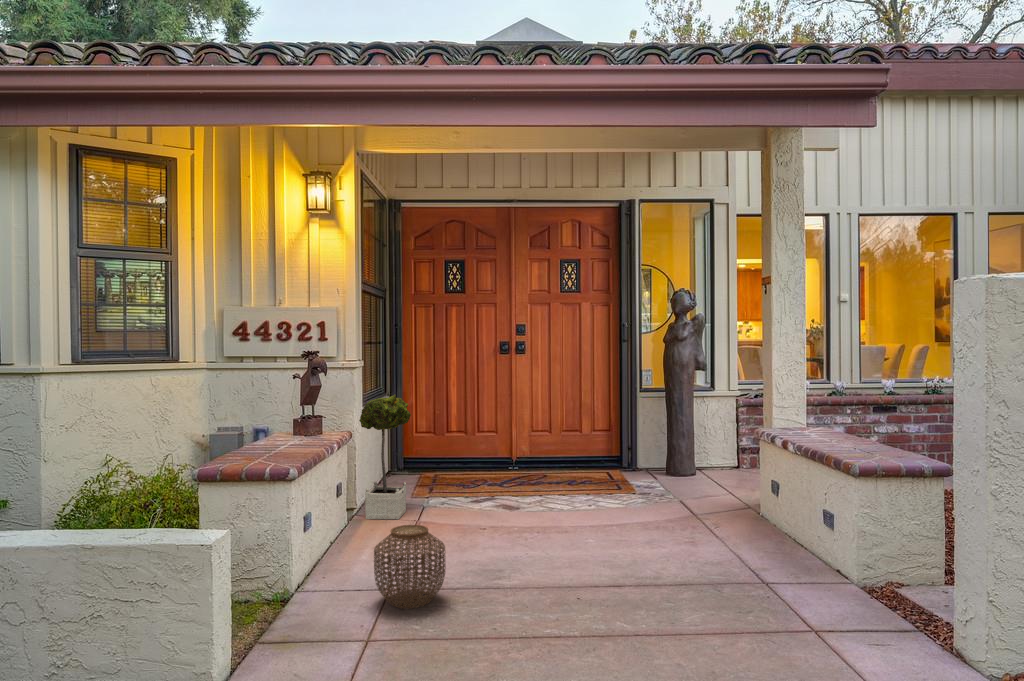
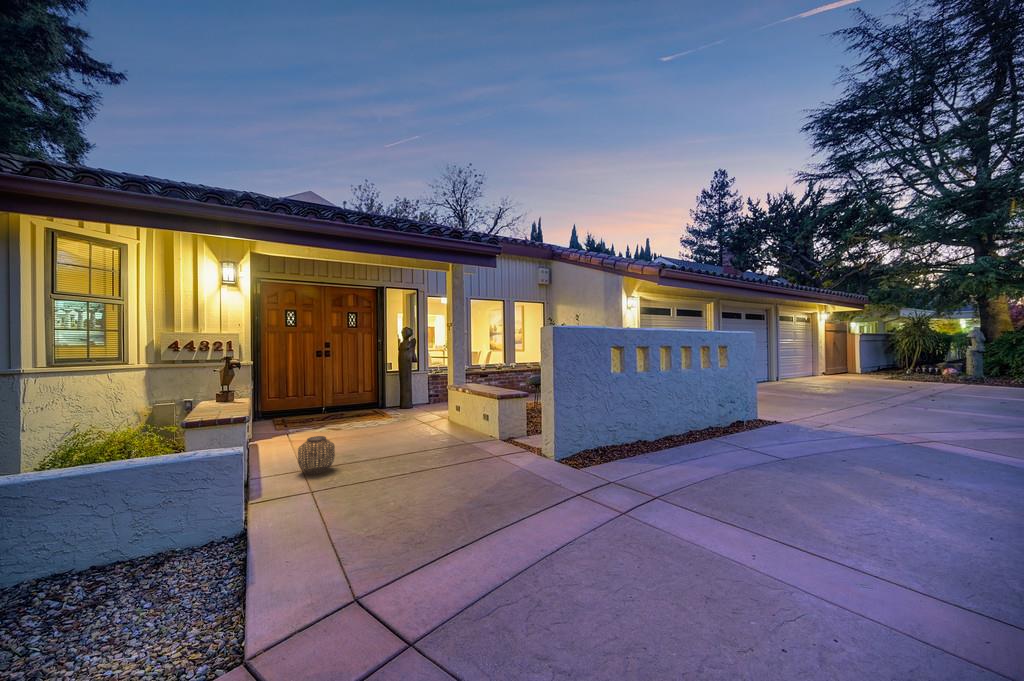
potted tree: present [359,395,411,519] -> none [253,378,284,444]

